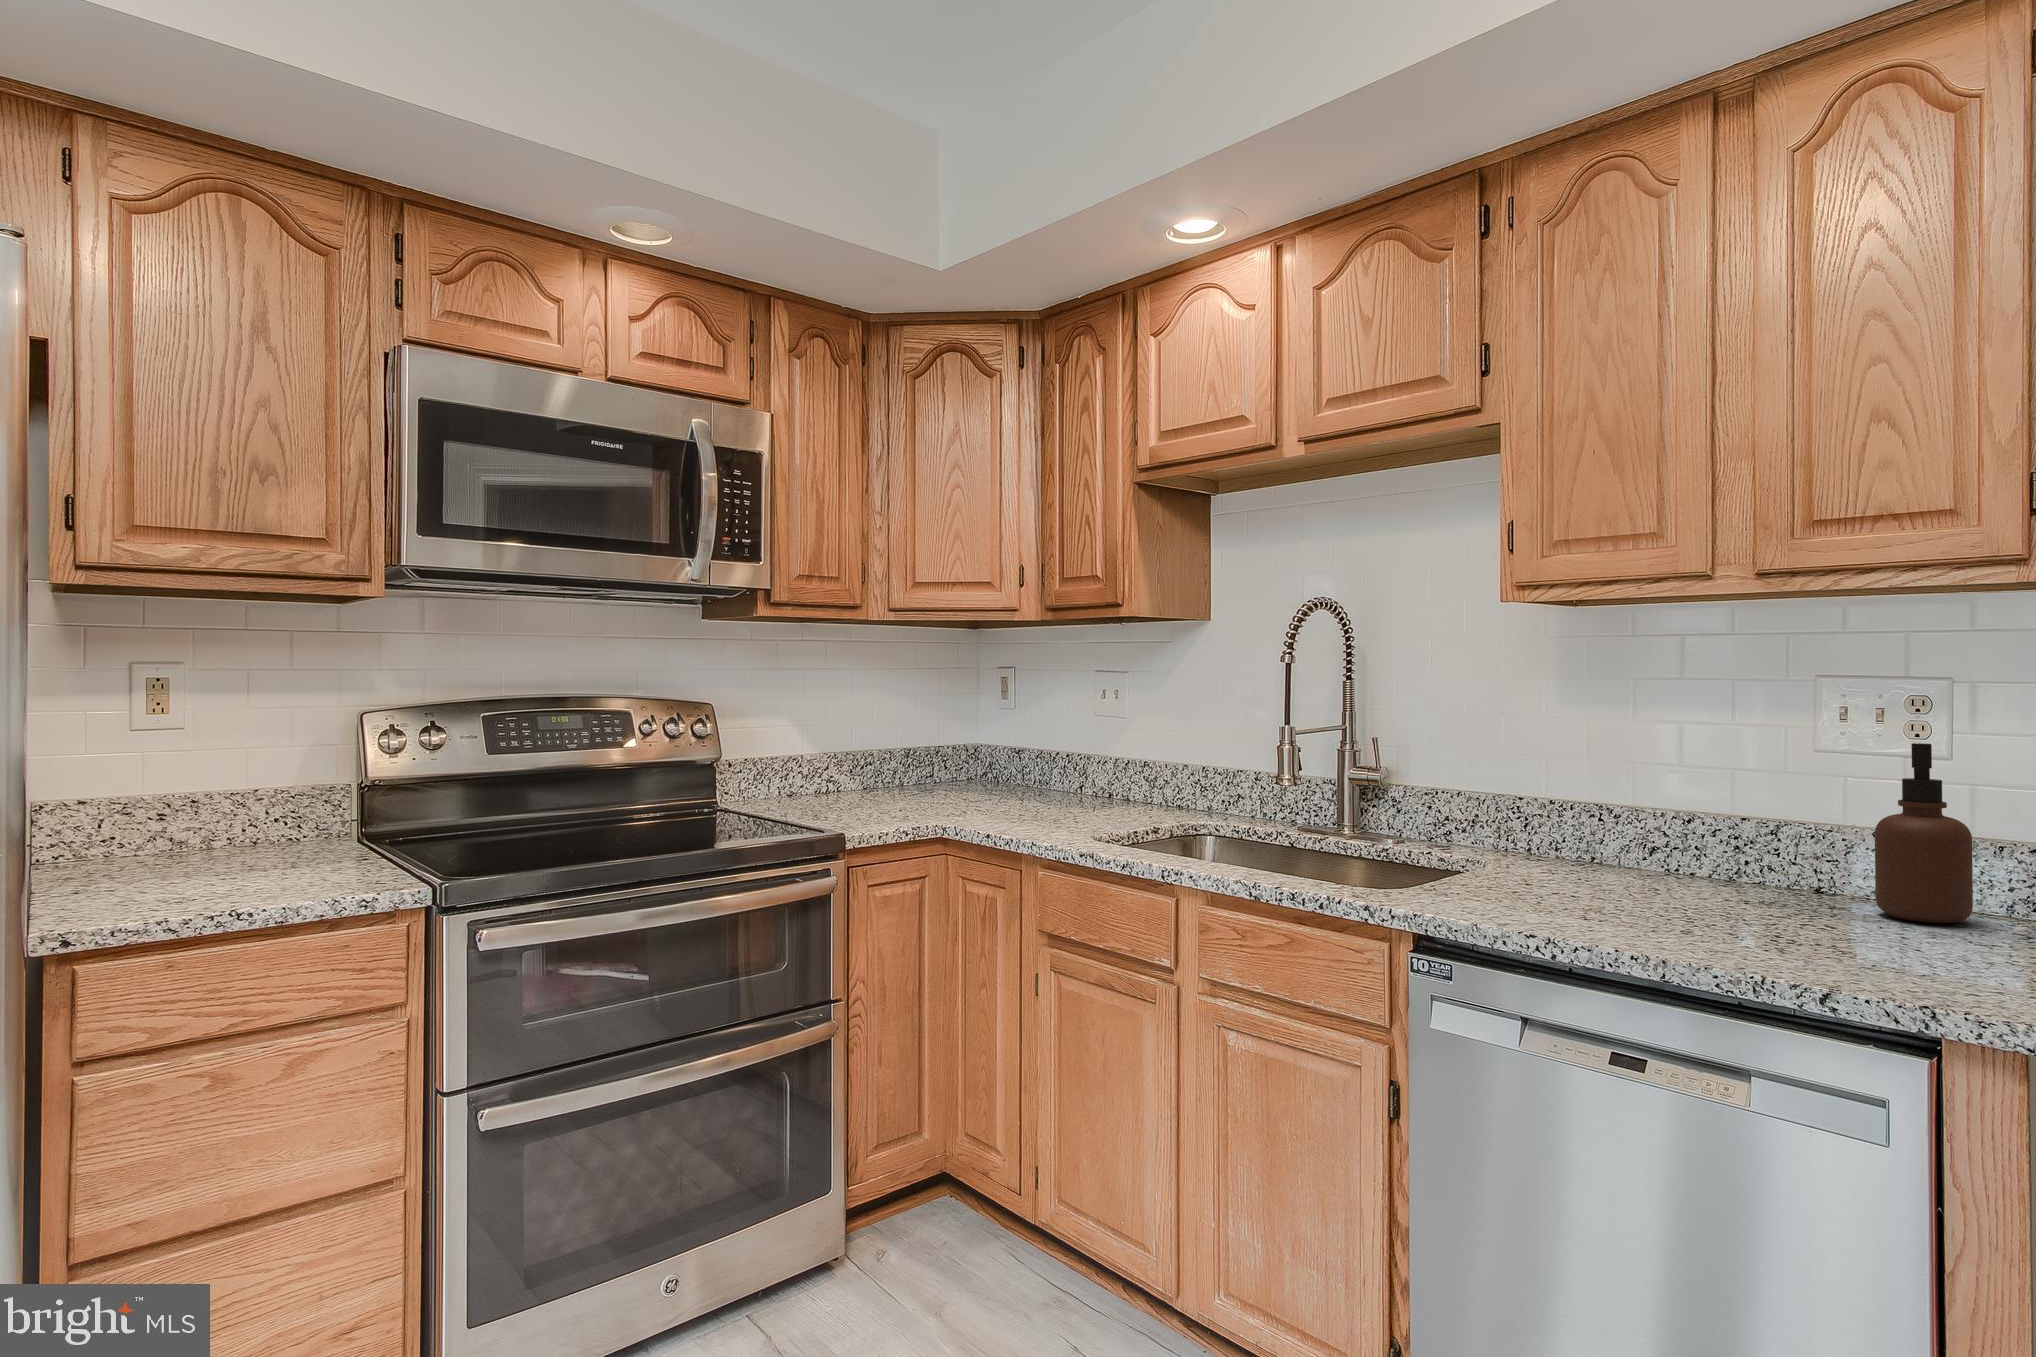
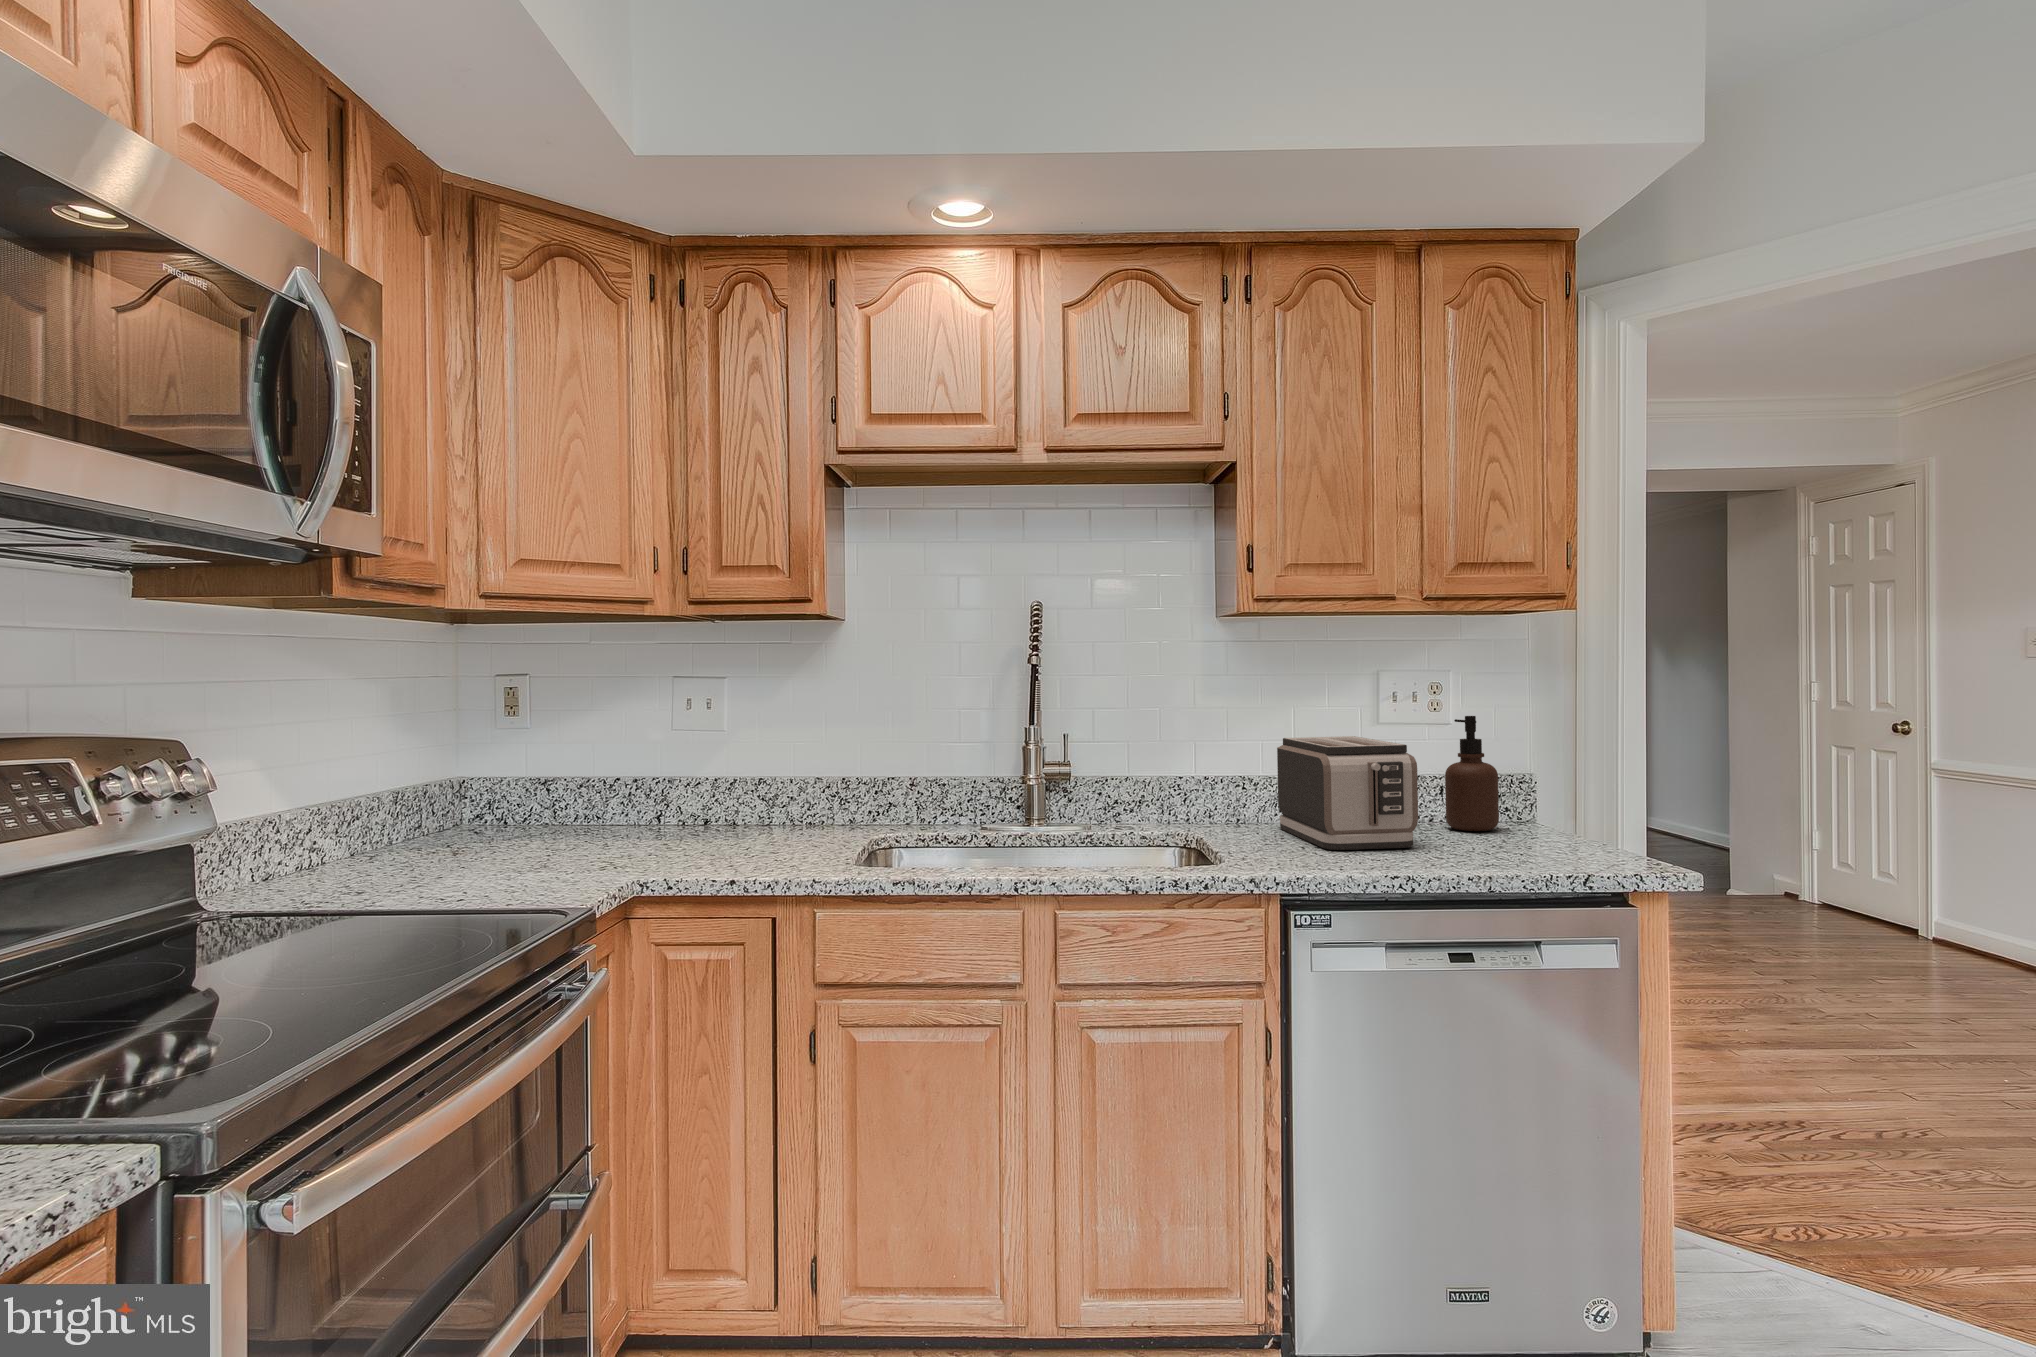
toaster: none [1562,758,1748,915] -> present [1277,736,1418,850]

